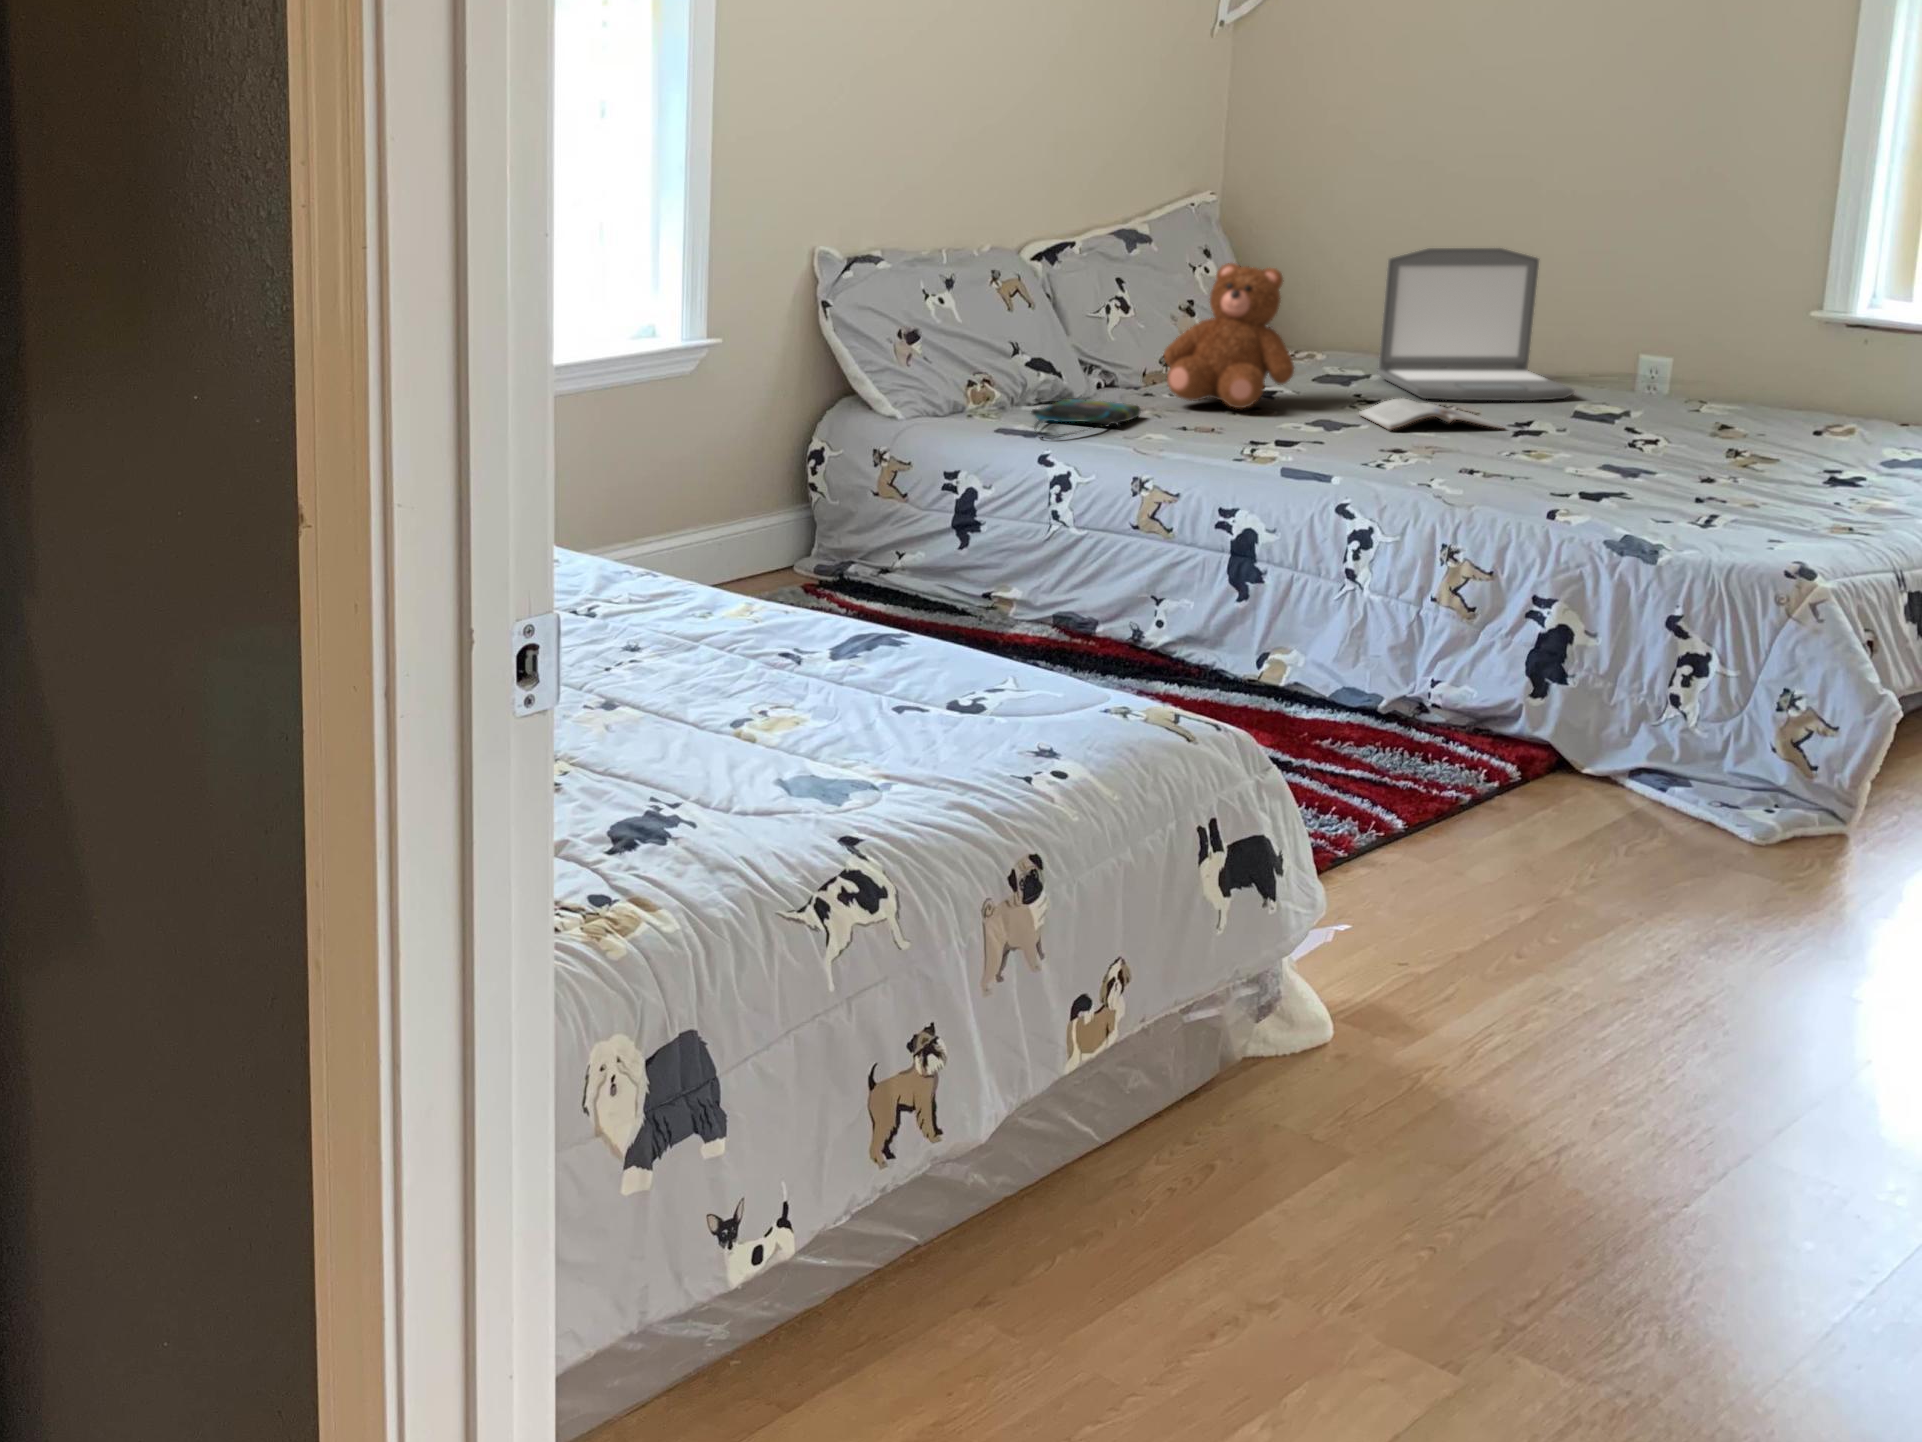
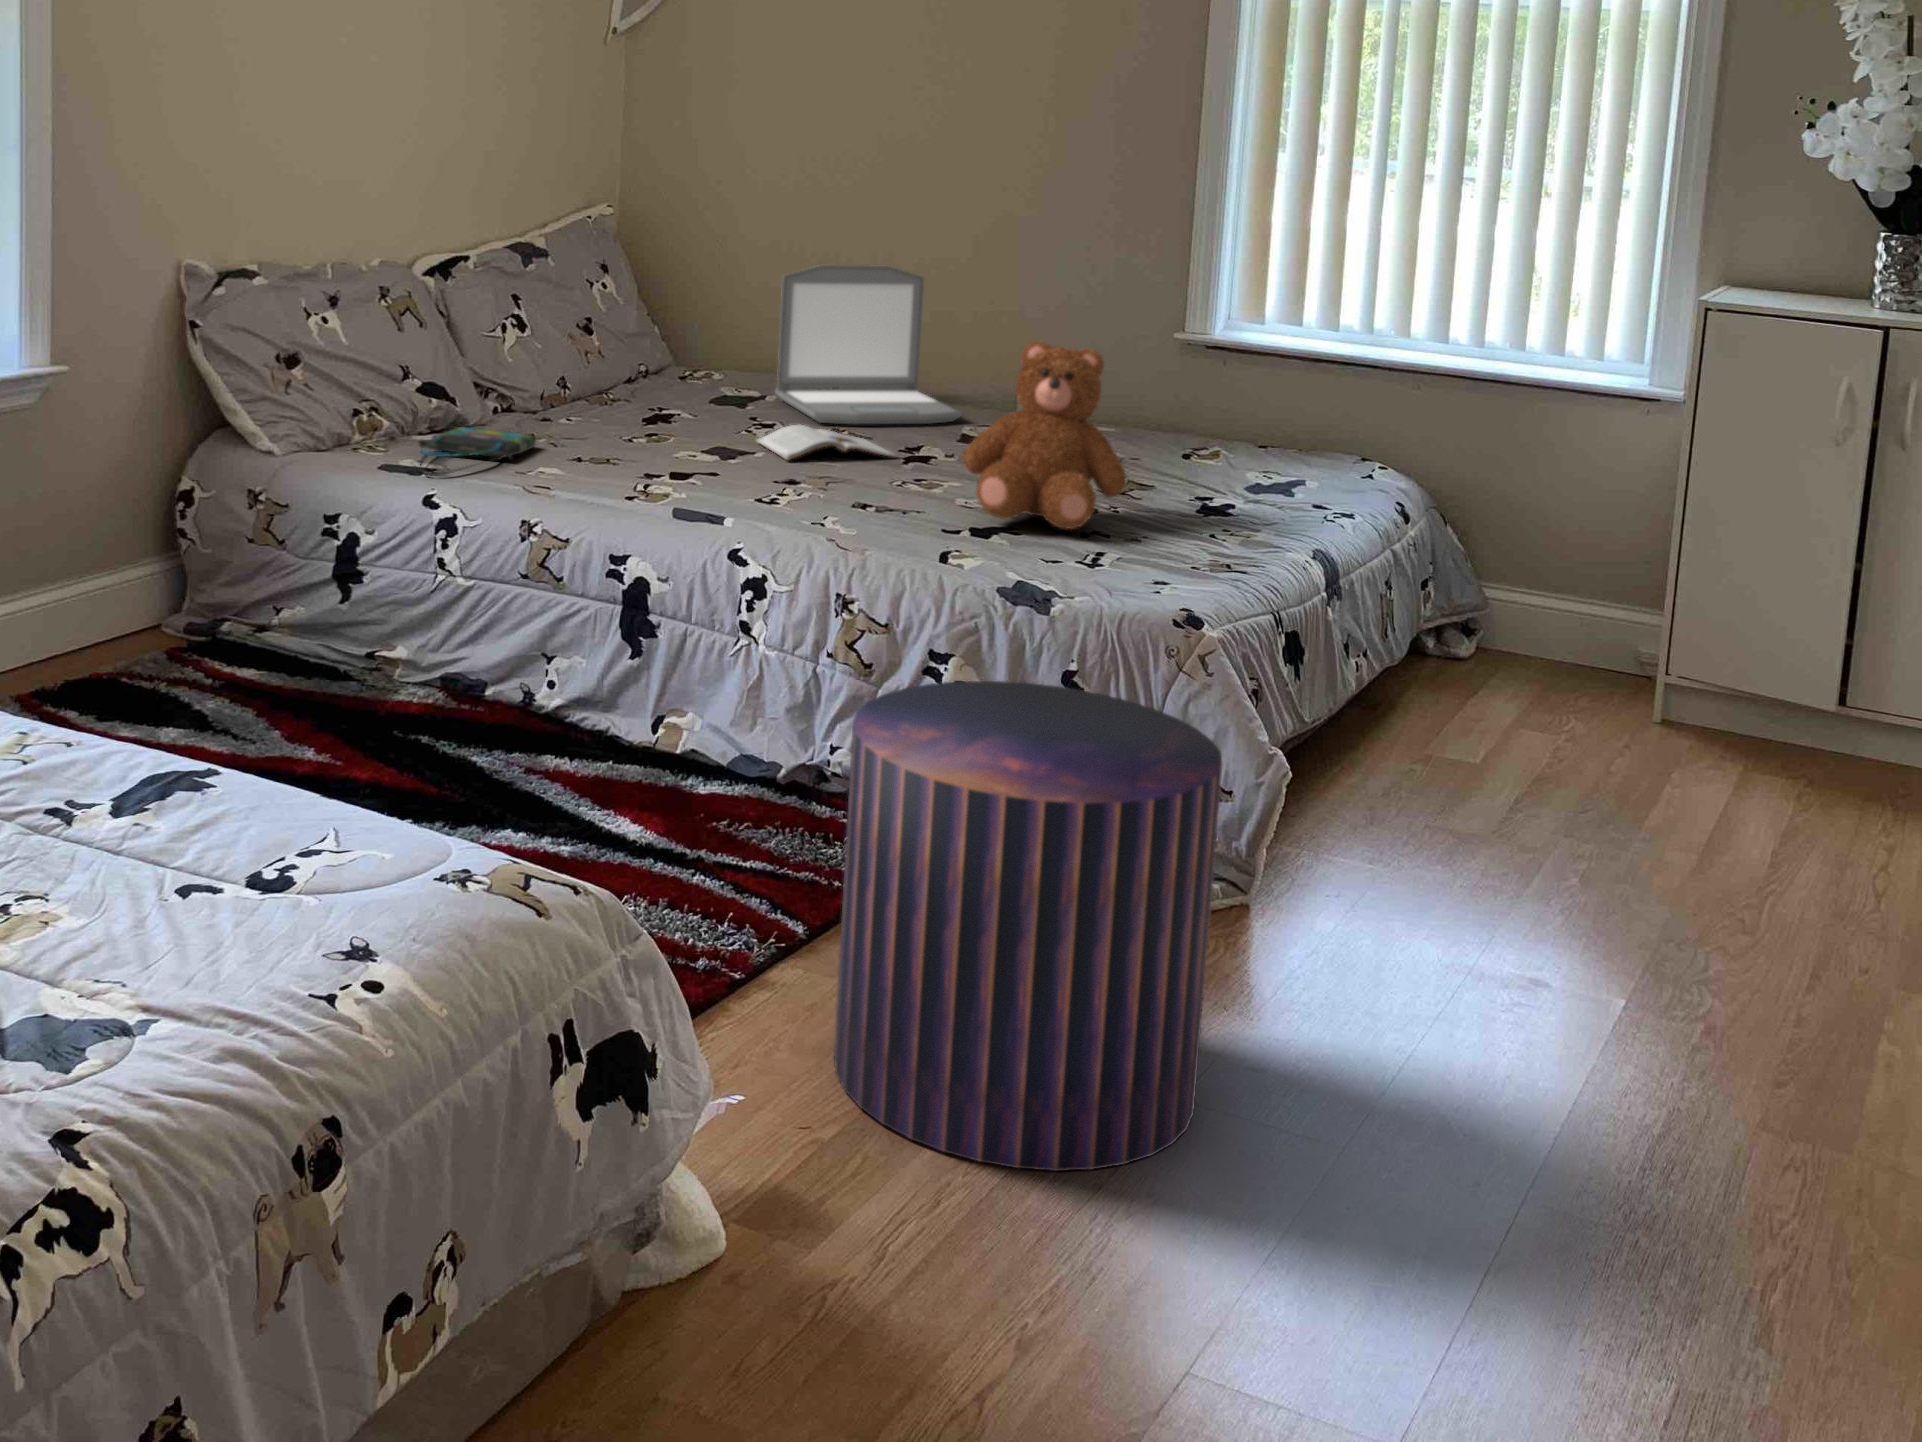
teddy bear: present [1164,263,1295,408] -> present [962,341,1127,530]
pouf: none [1427,605,1823,1015] -> present [834,681,1222,1171]

